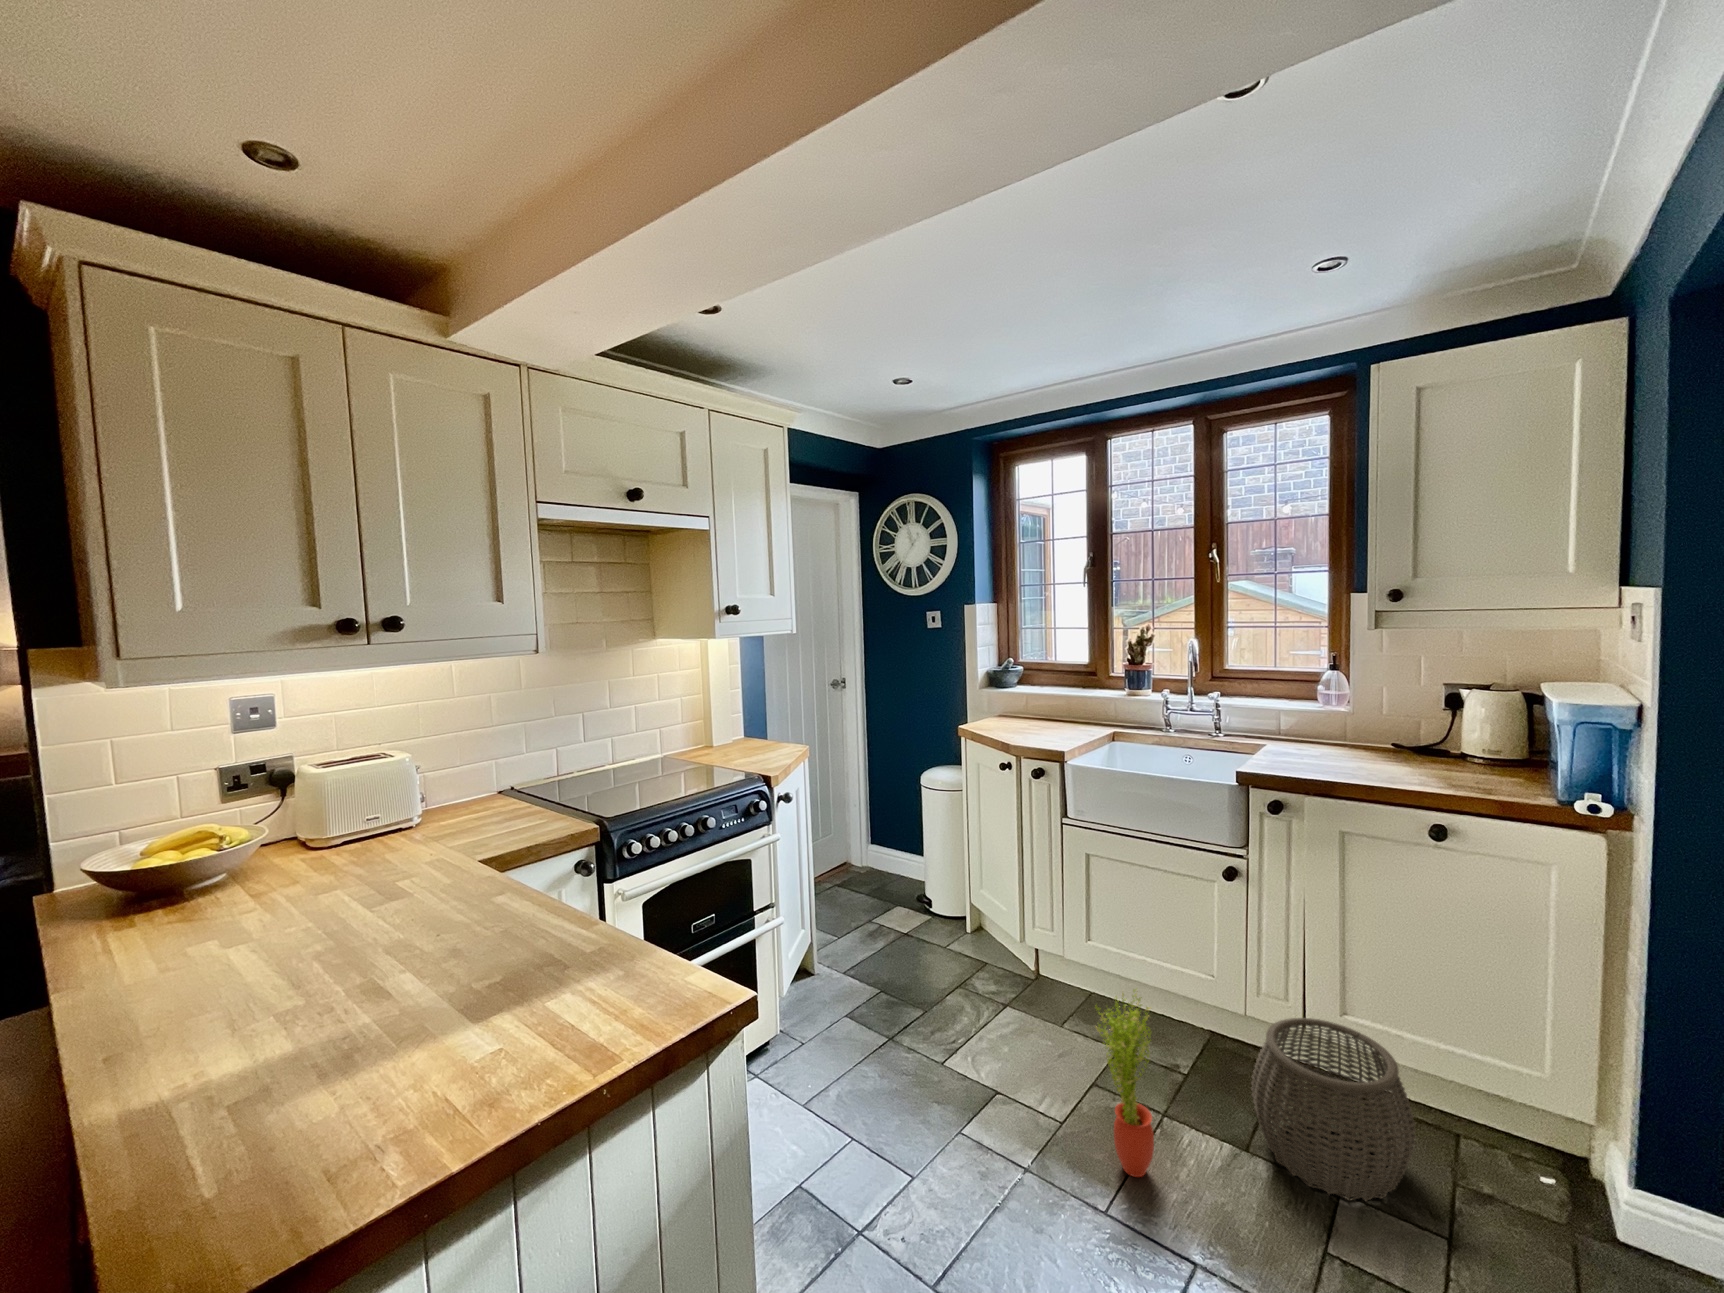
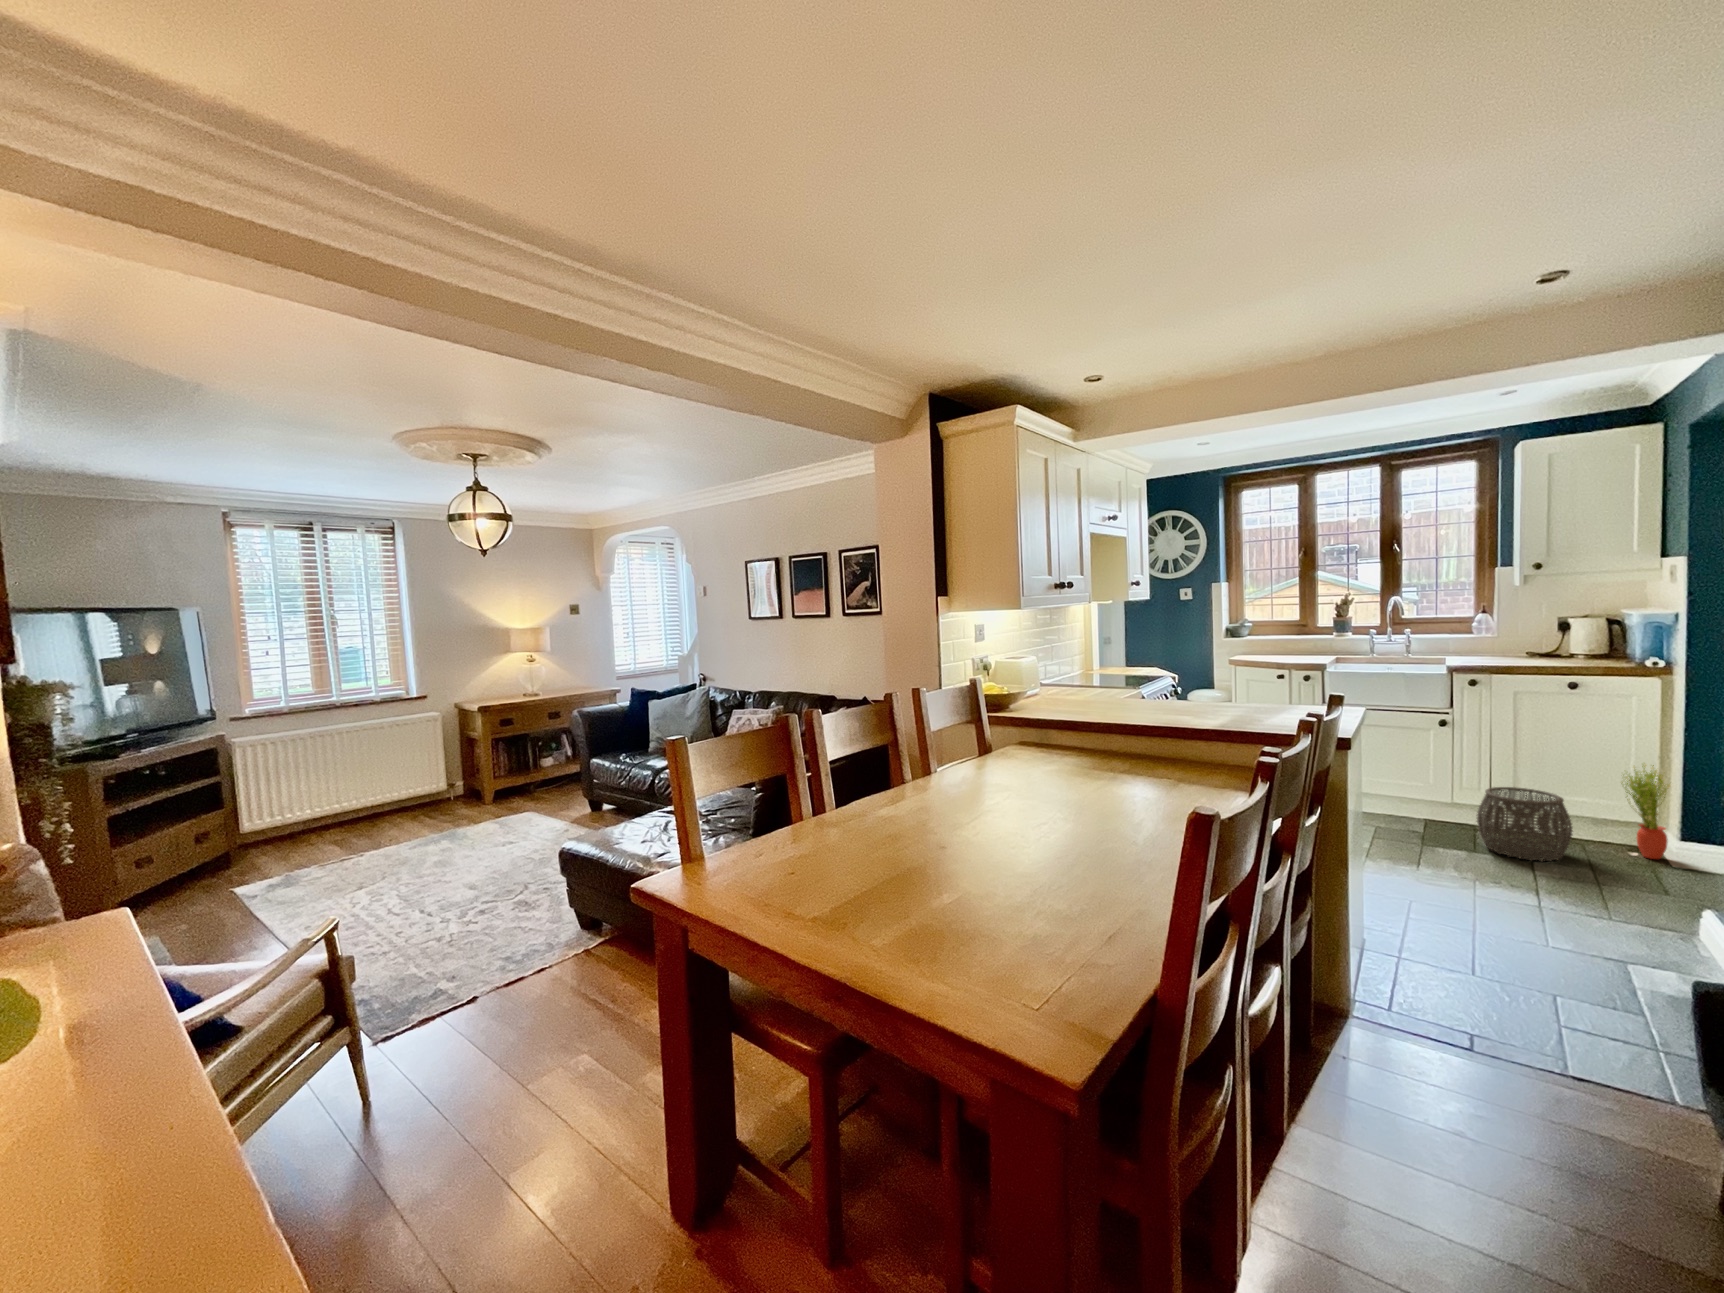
potted plant: present [1096,990,1154,1177] -> present [1621,765,1670,859]

